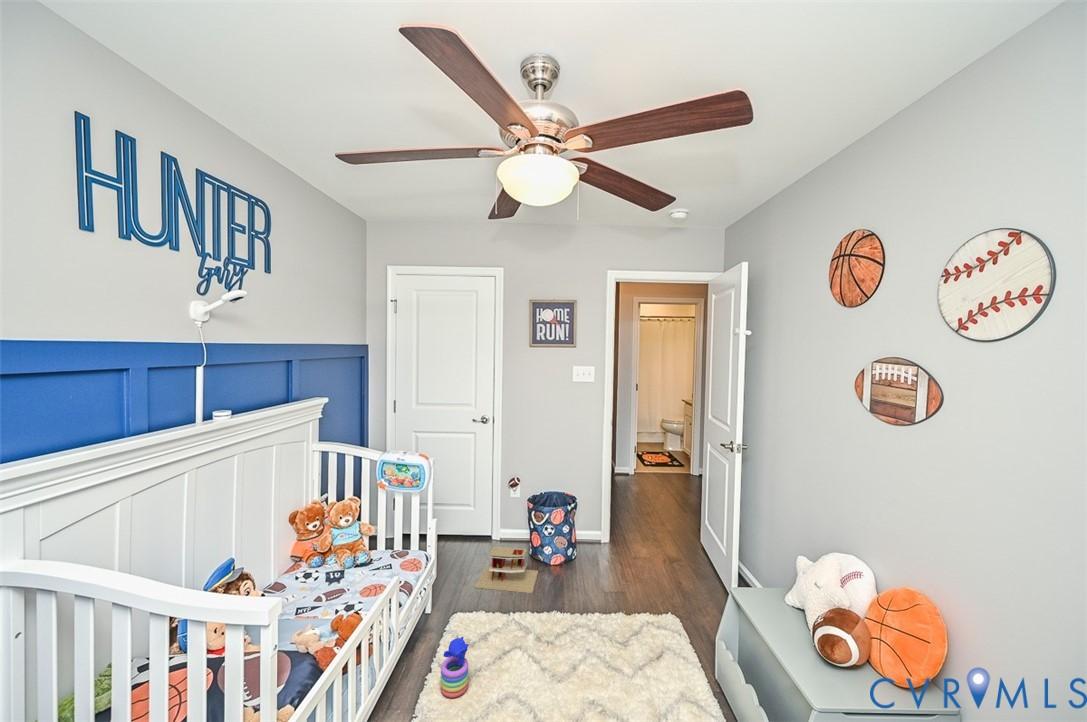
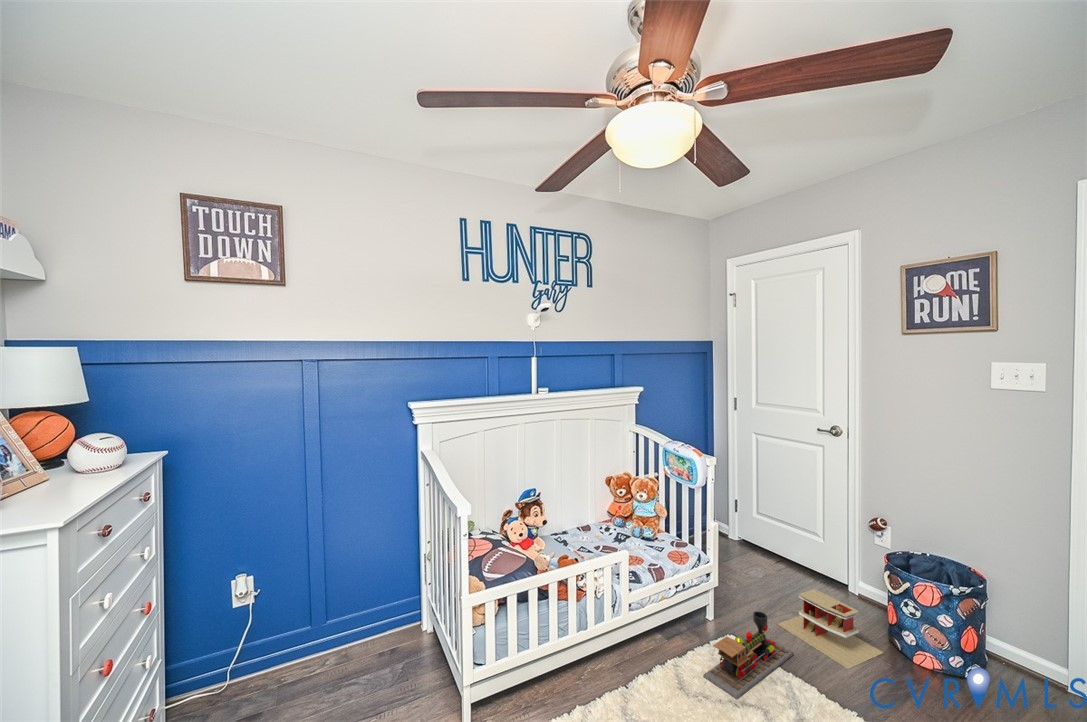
toy train: none [464,581,501,664] -> present [703,612,794,699]
stacking toy: present [441,637,469,698] -> none [663,637,693,697]

